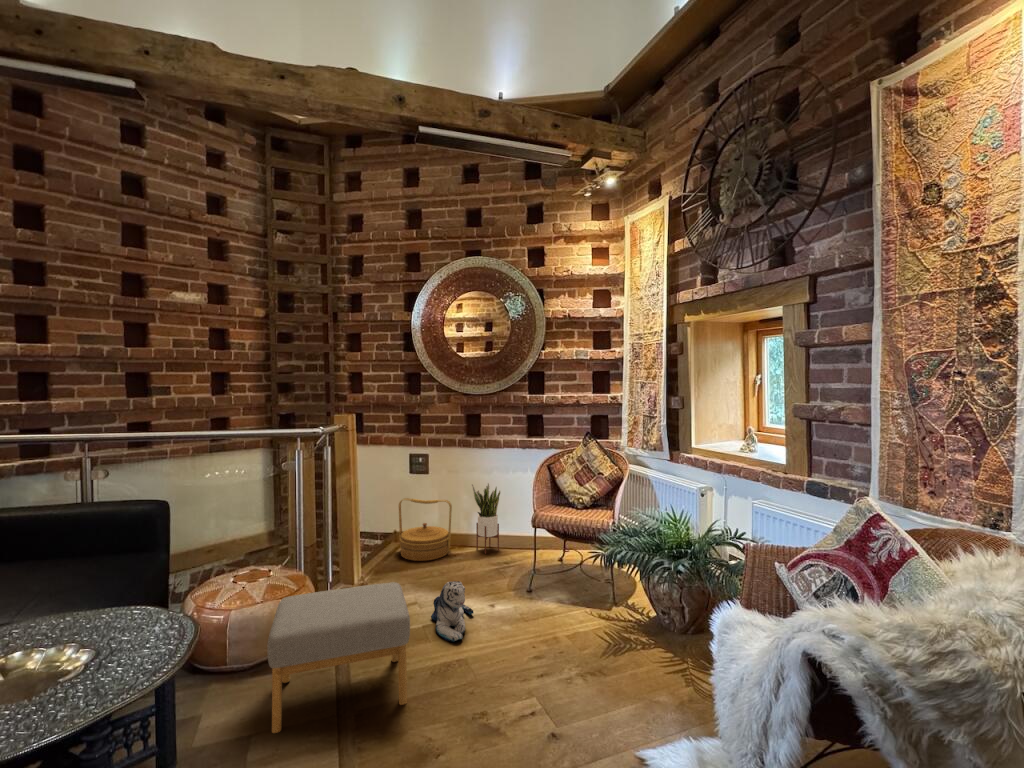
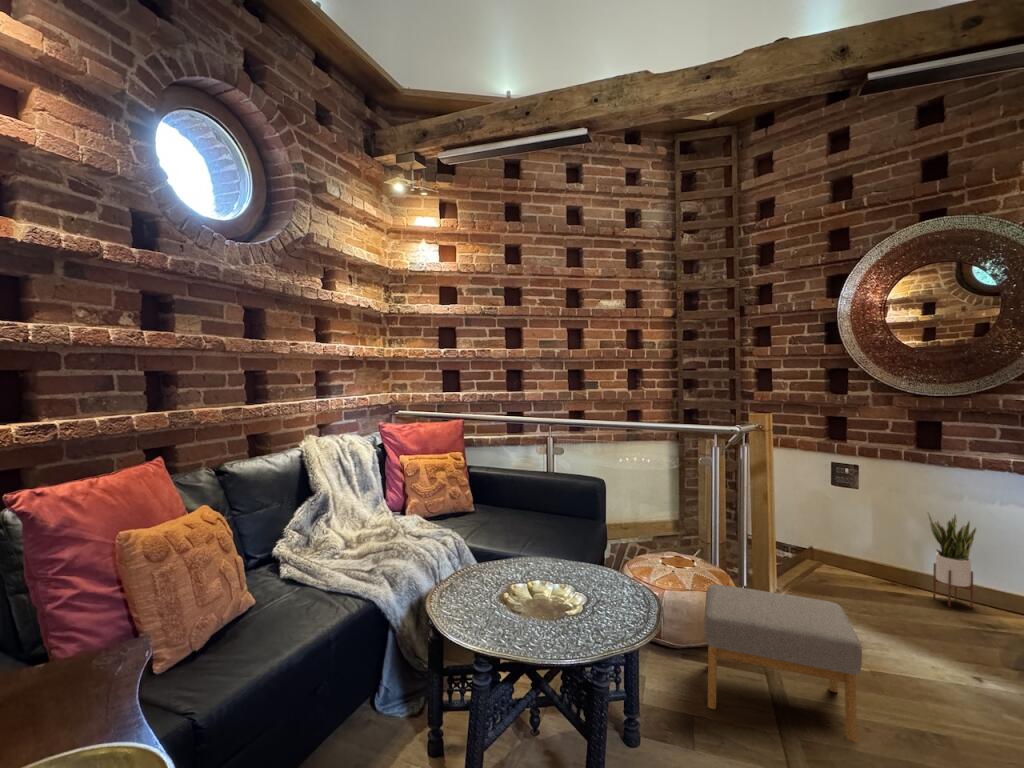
woven basket: present [399,498,452,561] -> none [818,514,895,594]
plush toy: present [431,581,473,642] -> none [875,623,942,700]

